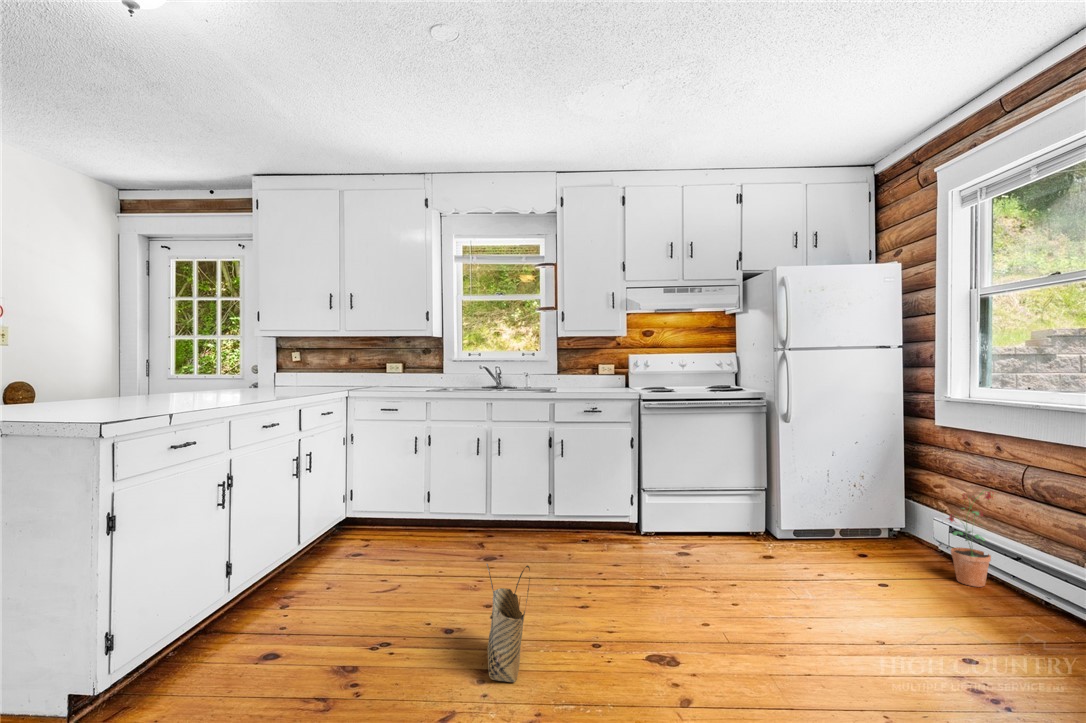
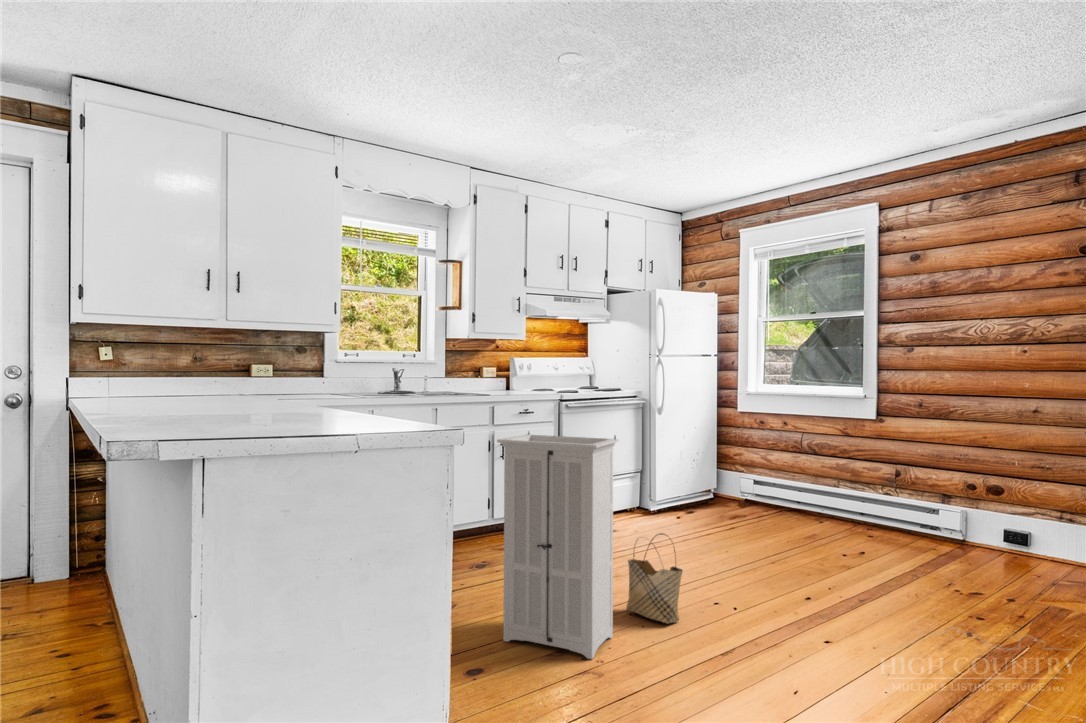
storage cabinet: none [341,427,428,687] -> present [497,432,619,659]
potted plant: present [948,491,994,587] -> none [762,451,788,515]

